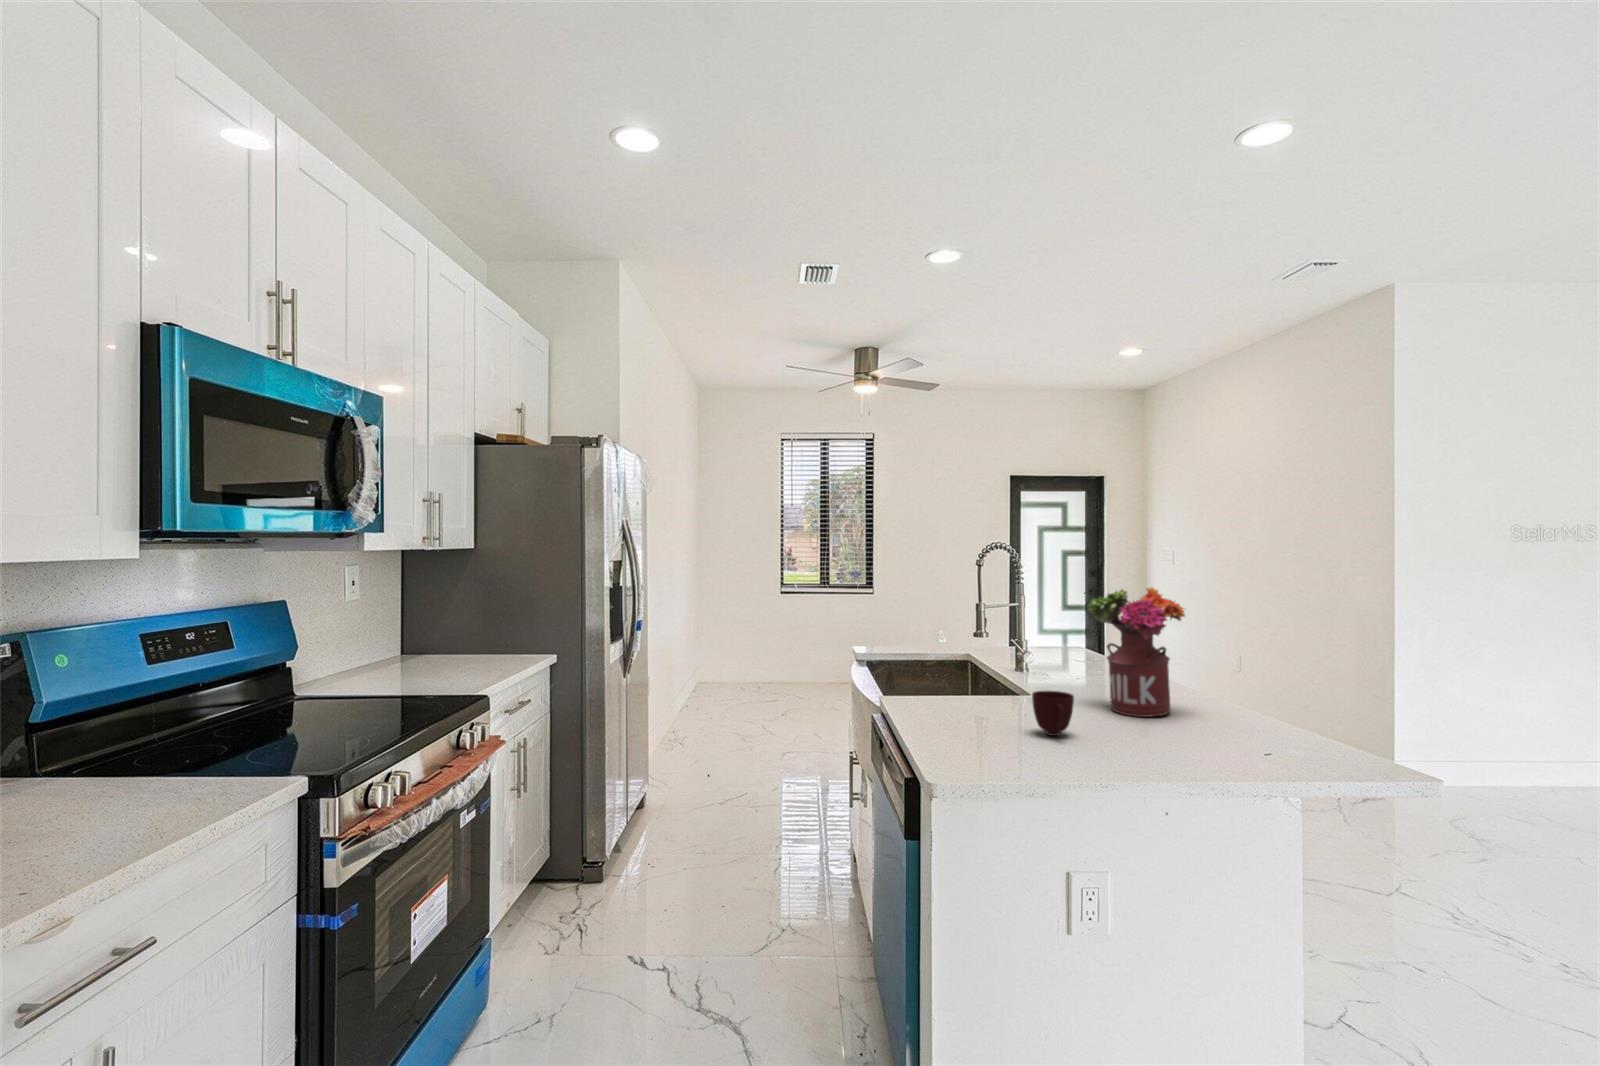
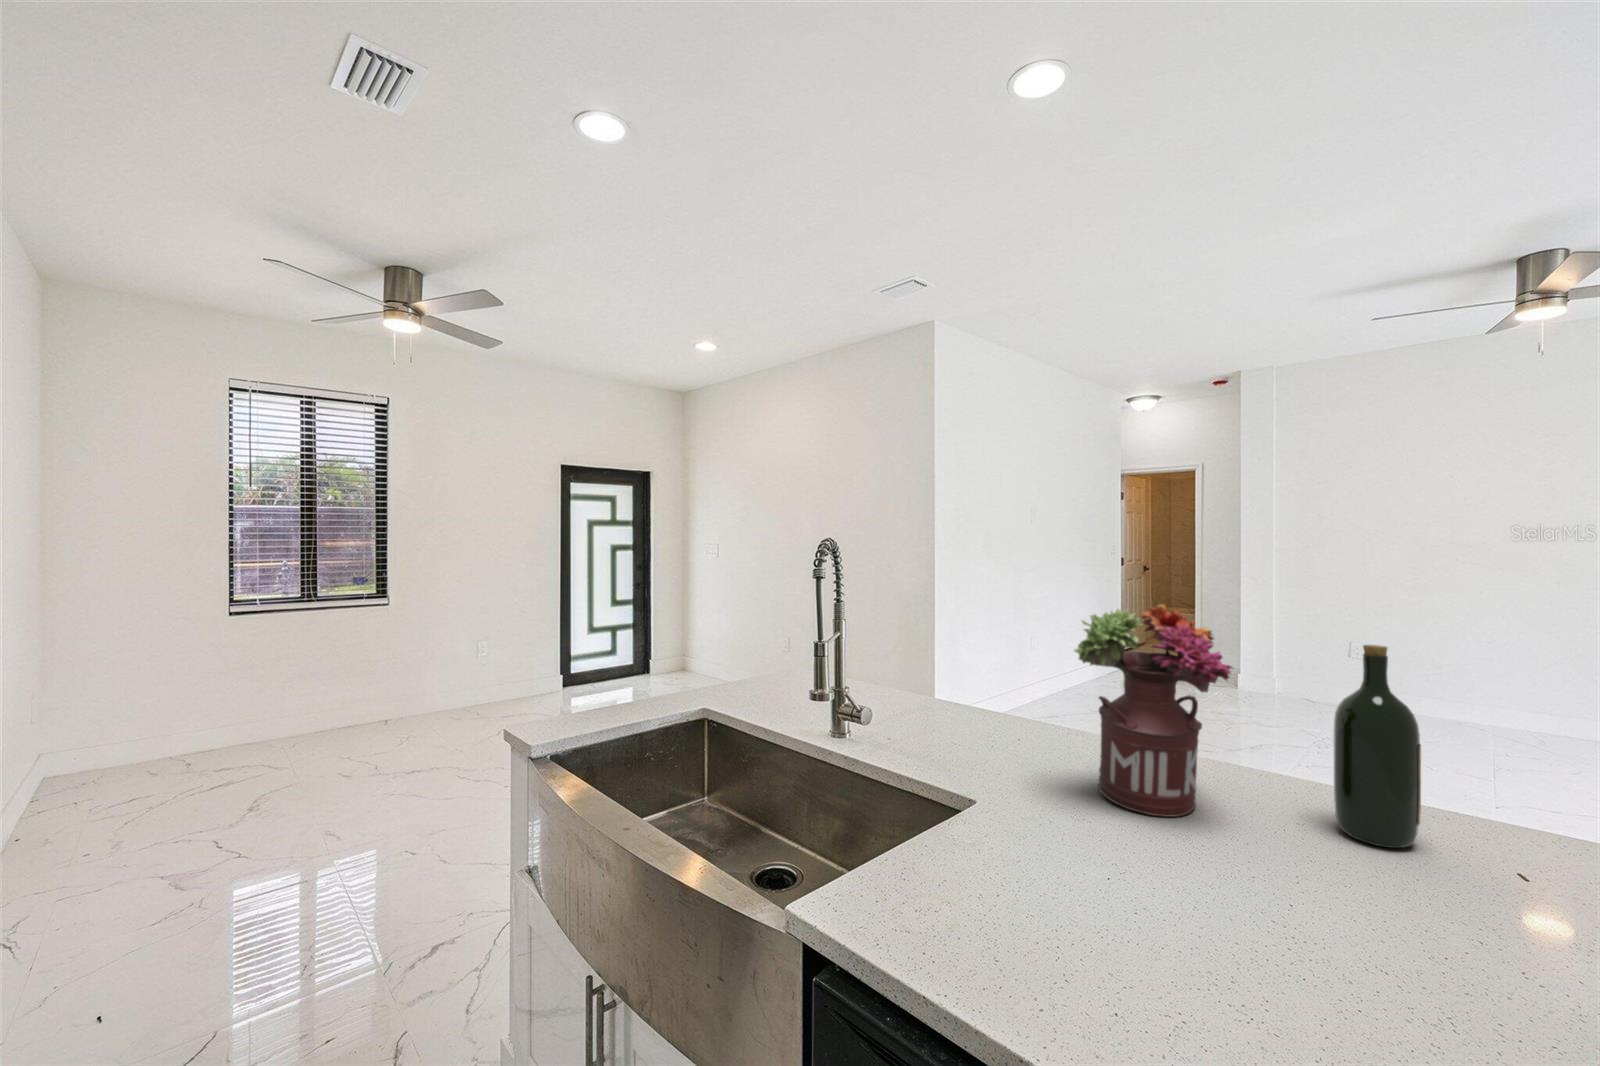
wine bottle: none [1216,615,1264,743] -> present [1333,645,1421,848]
mug: present [1032,691,1074,736] -> none [1219,837,1361,948]

